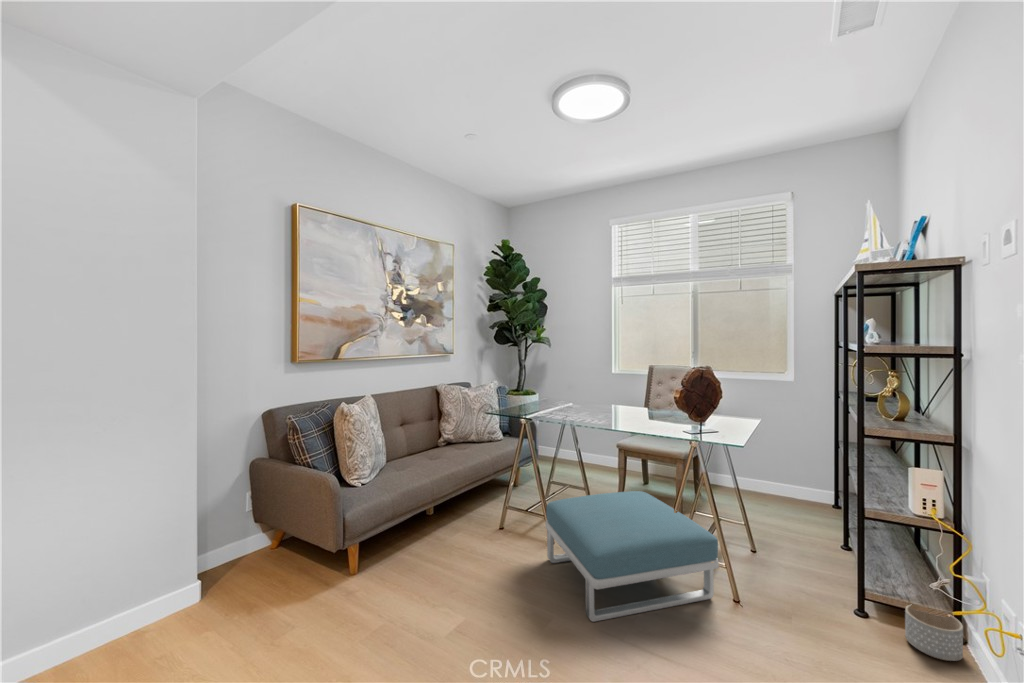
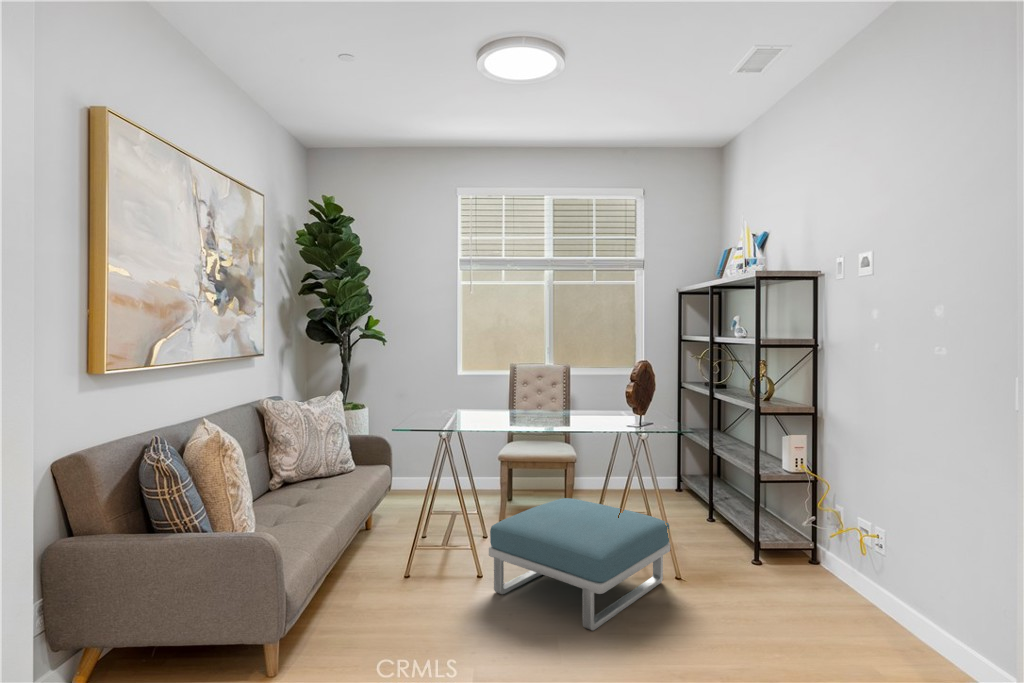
planter: present [905,605,963,661] -> none [790,542,826,577]

